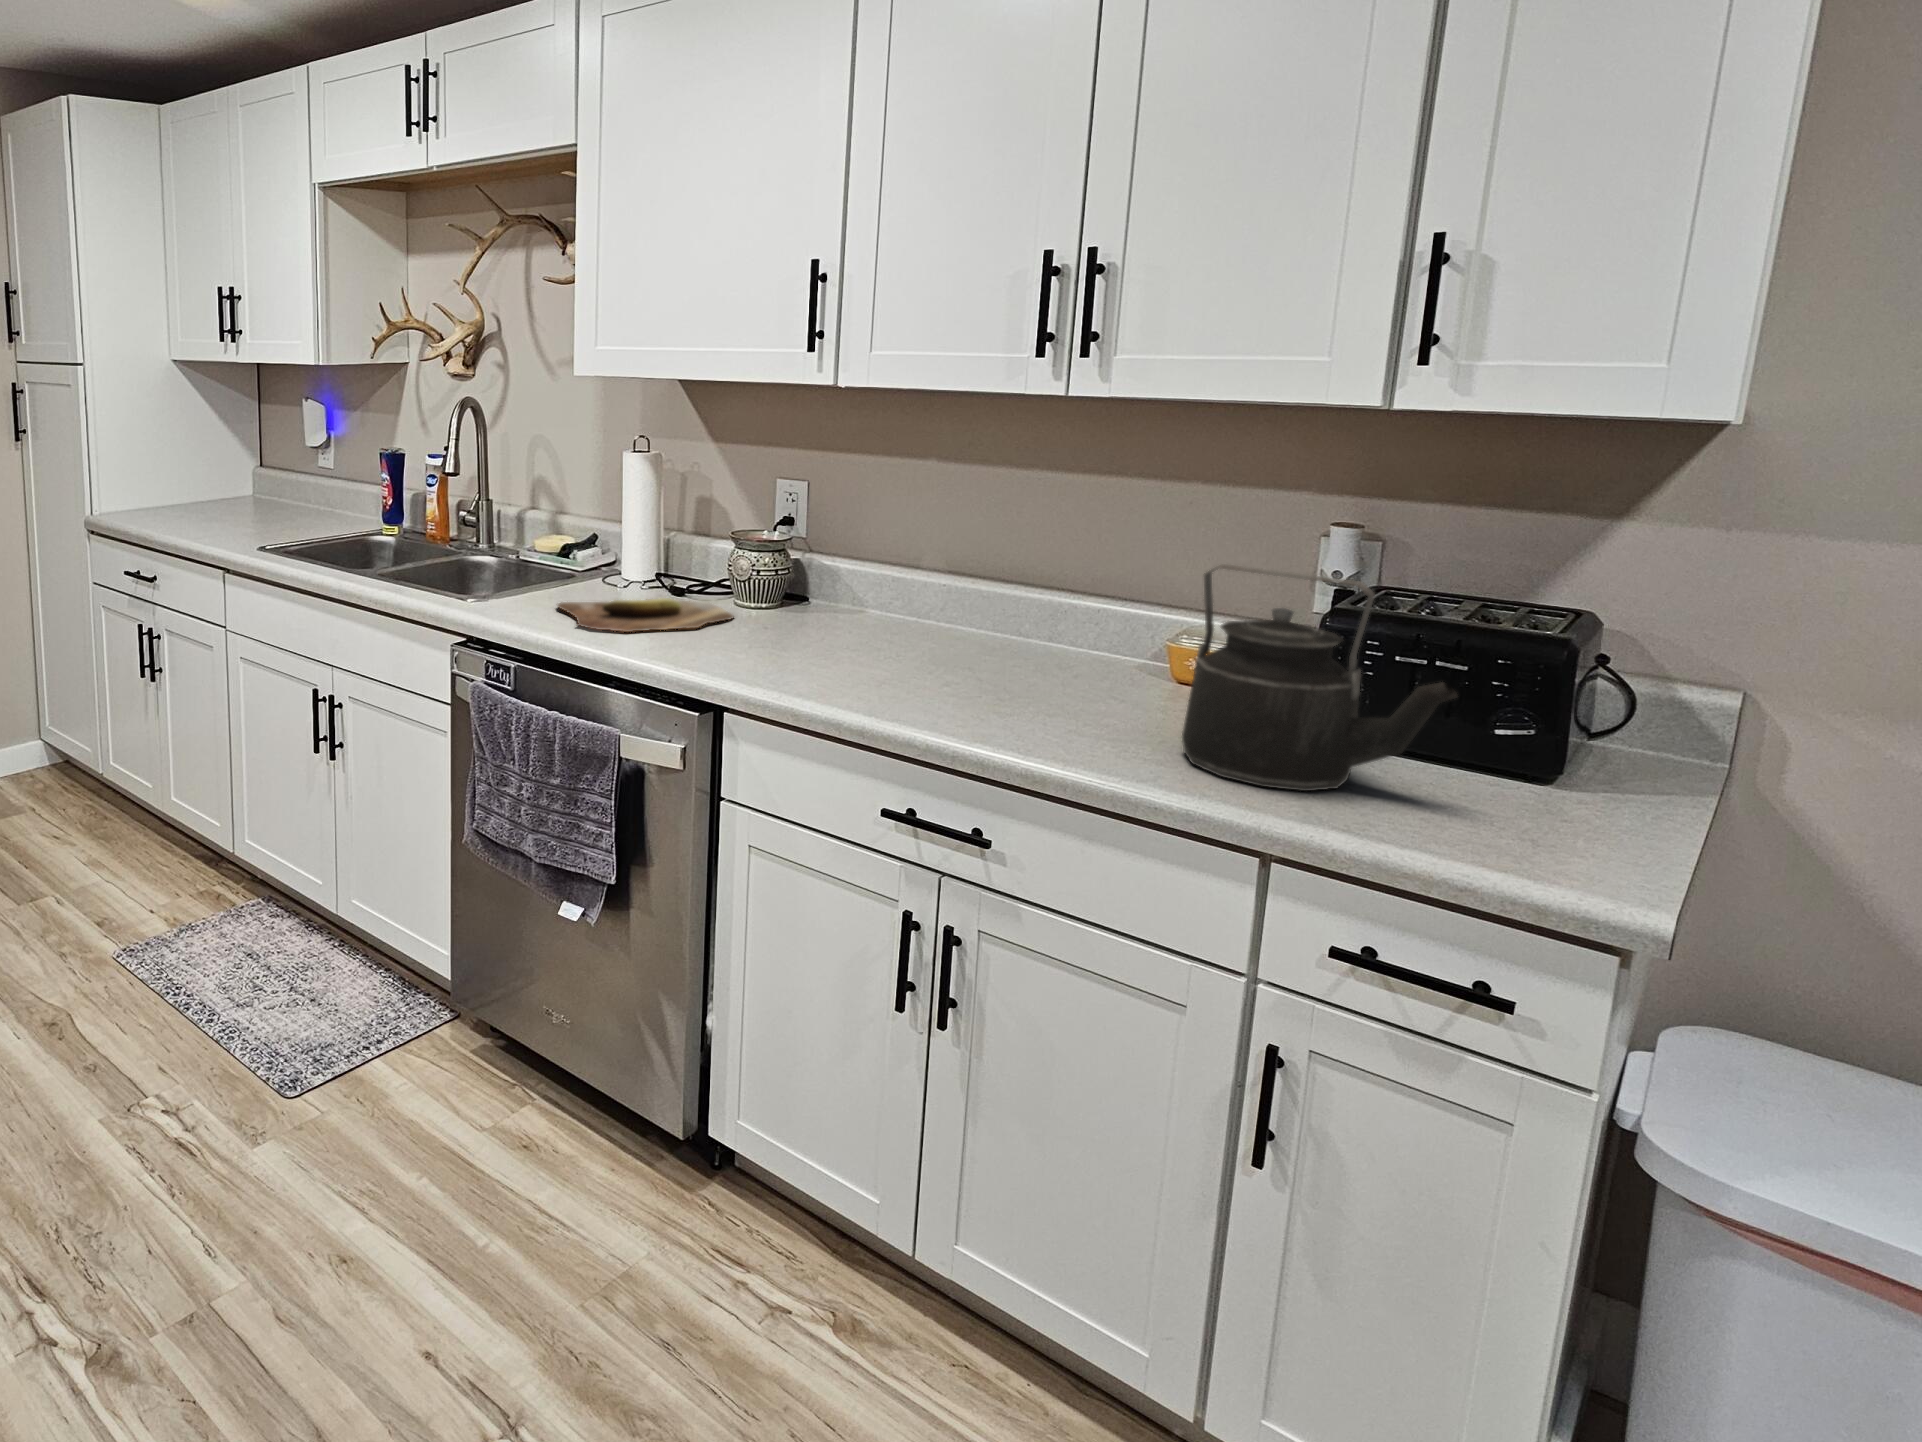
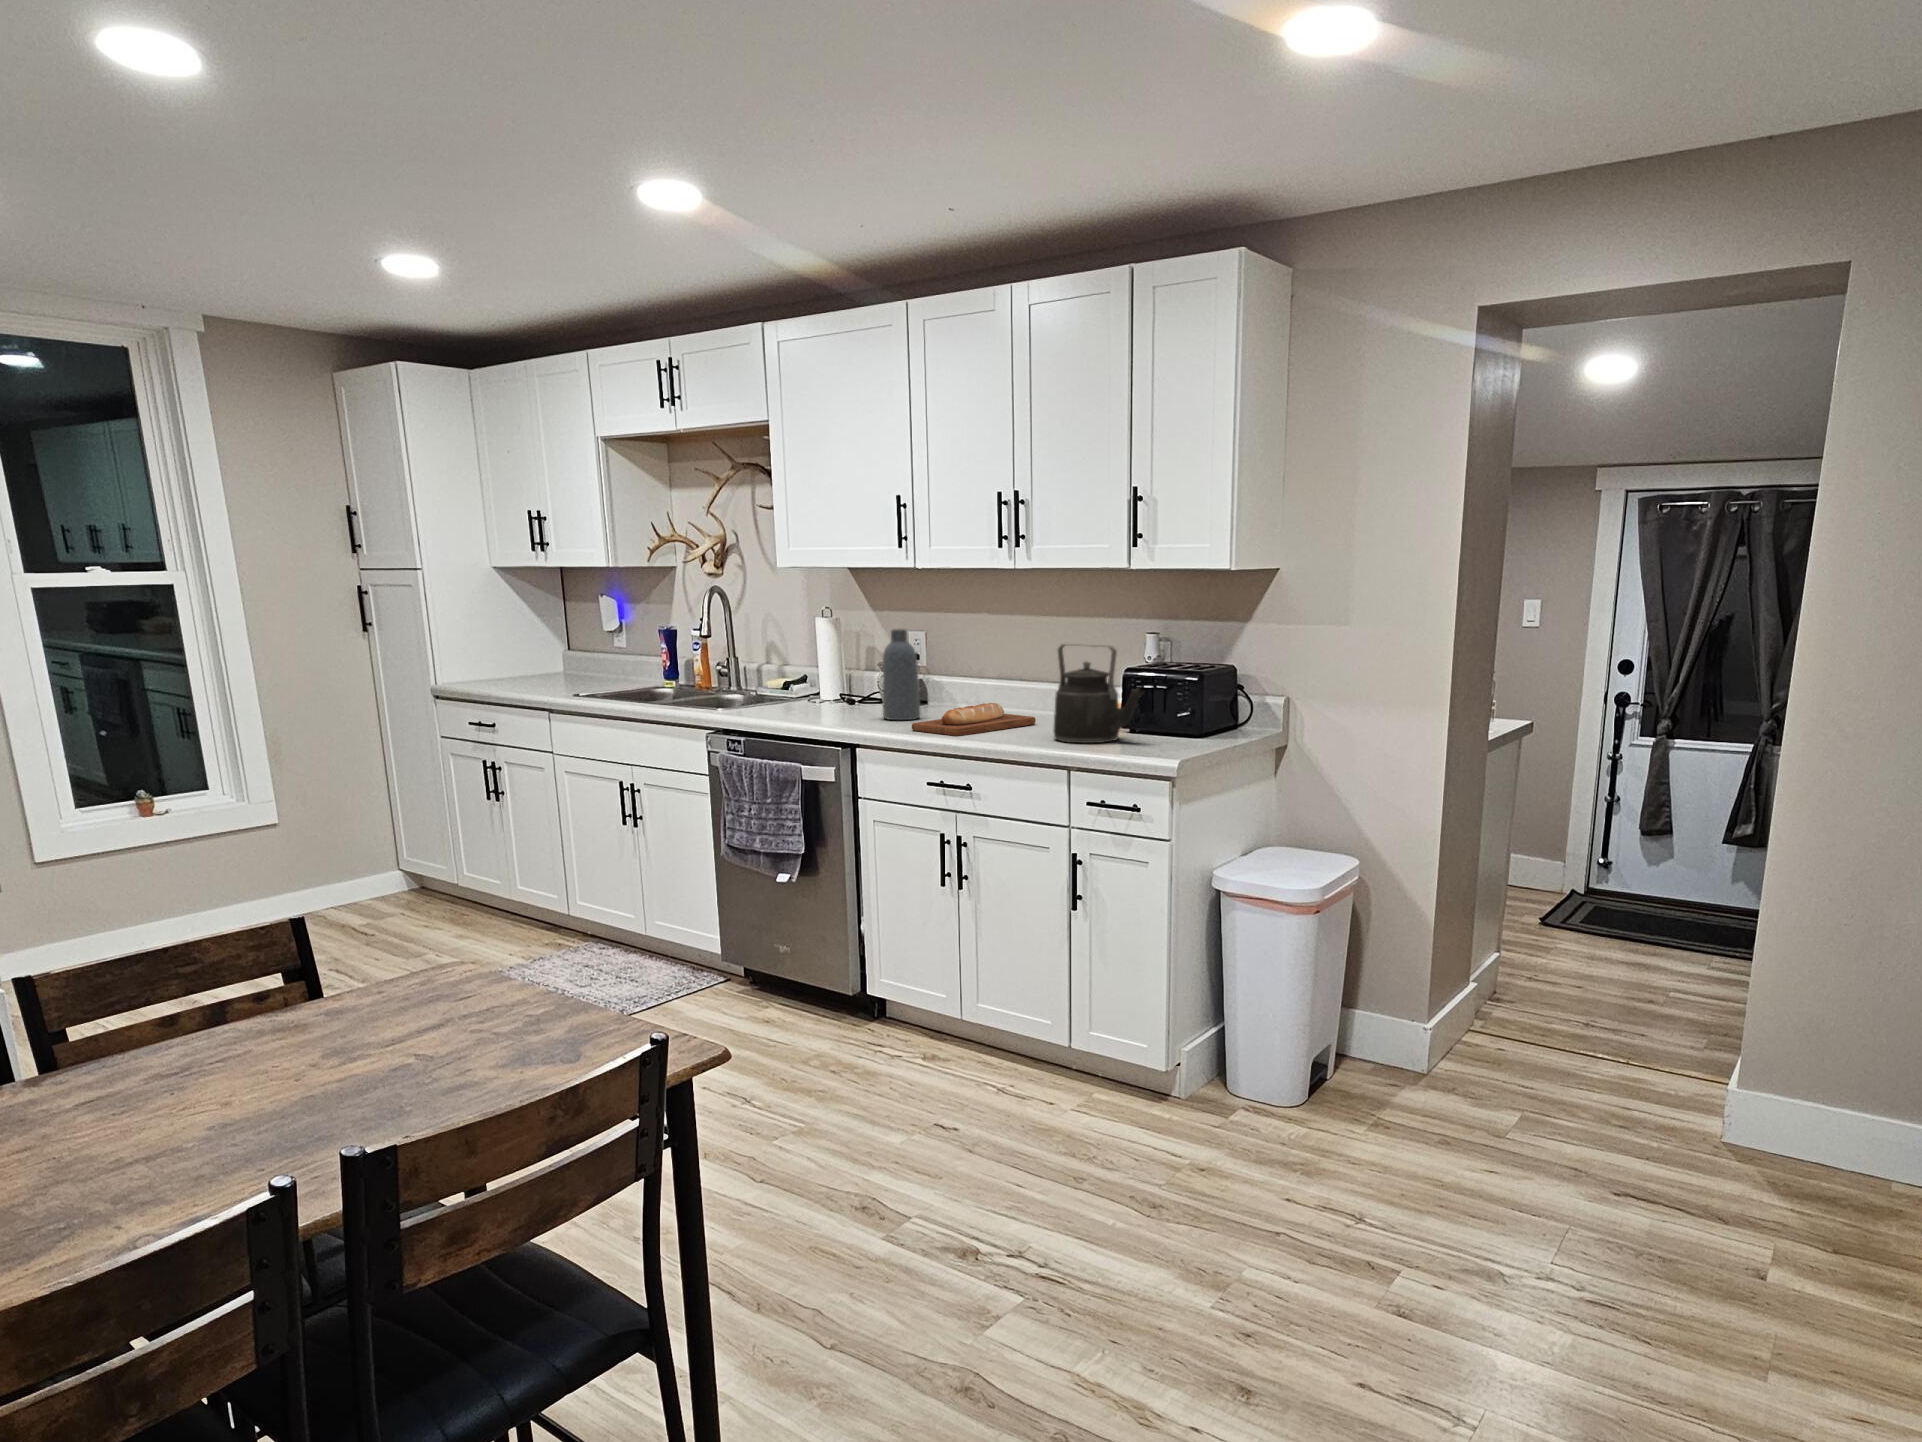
vase: none [759,493,829,654] -> present [883,629,920,720]
cutting board: present [558,598,733,632] -> none [772,701,878,717]
bread loaf: none [842,642,1078,727] -> present [912,703,1036,736]

